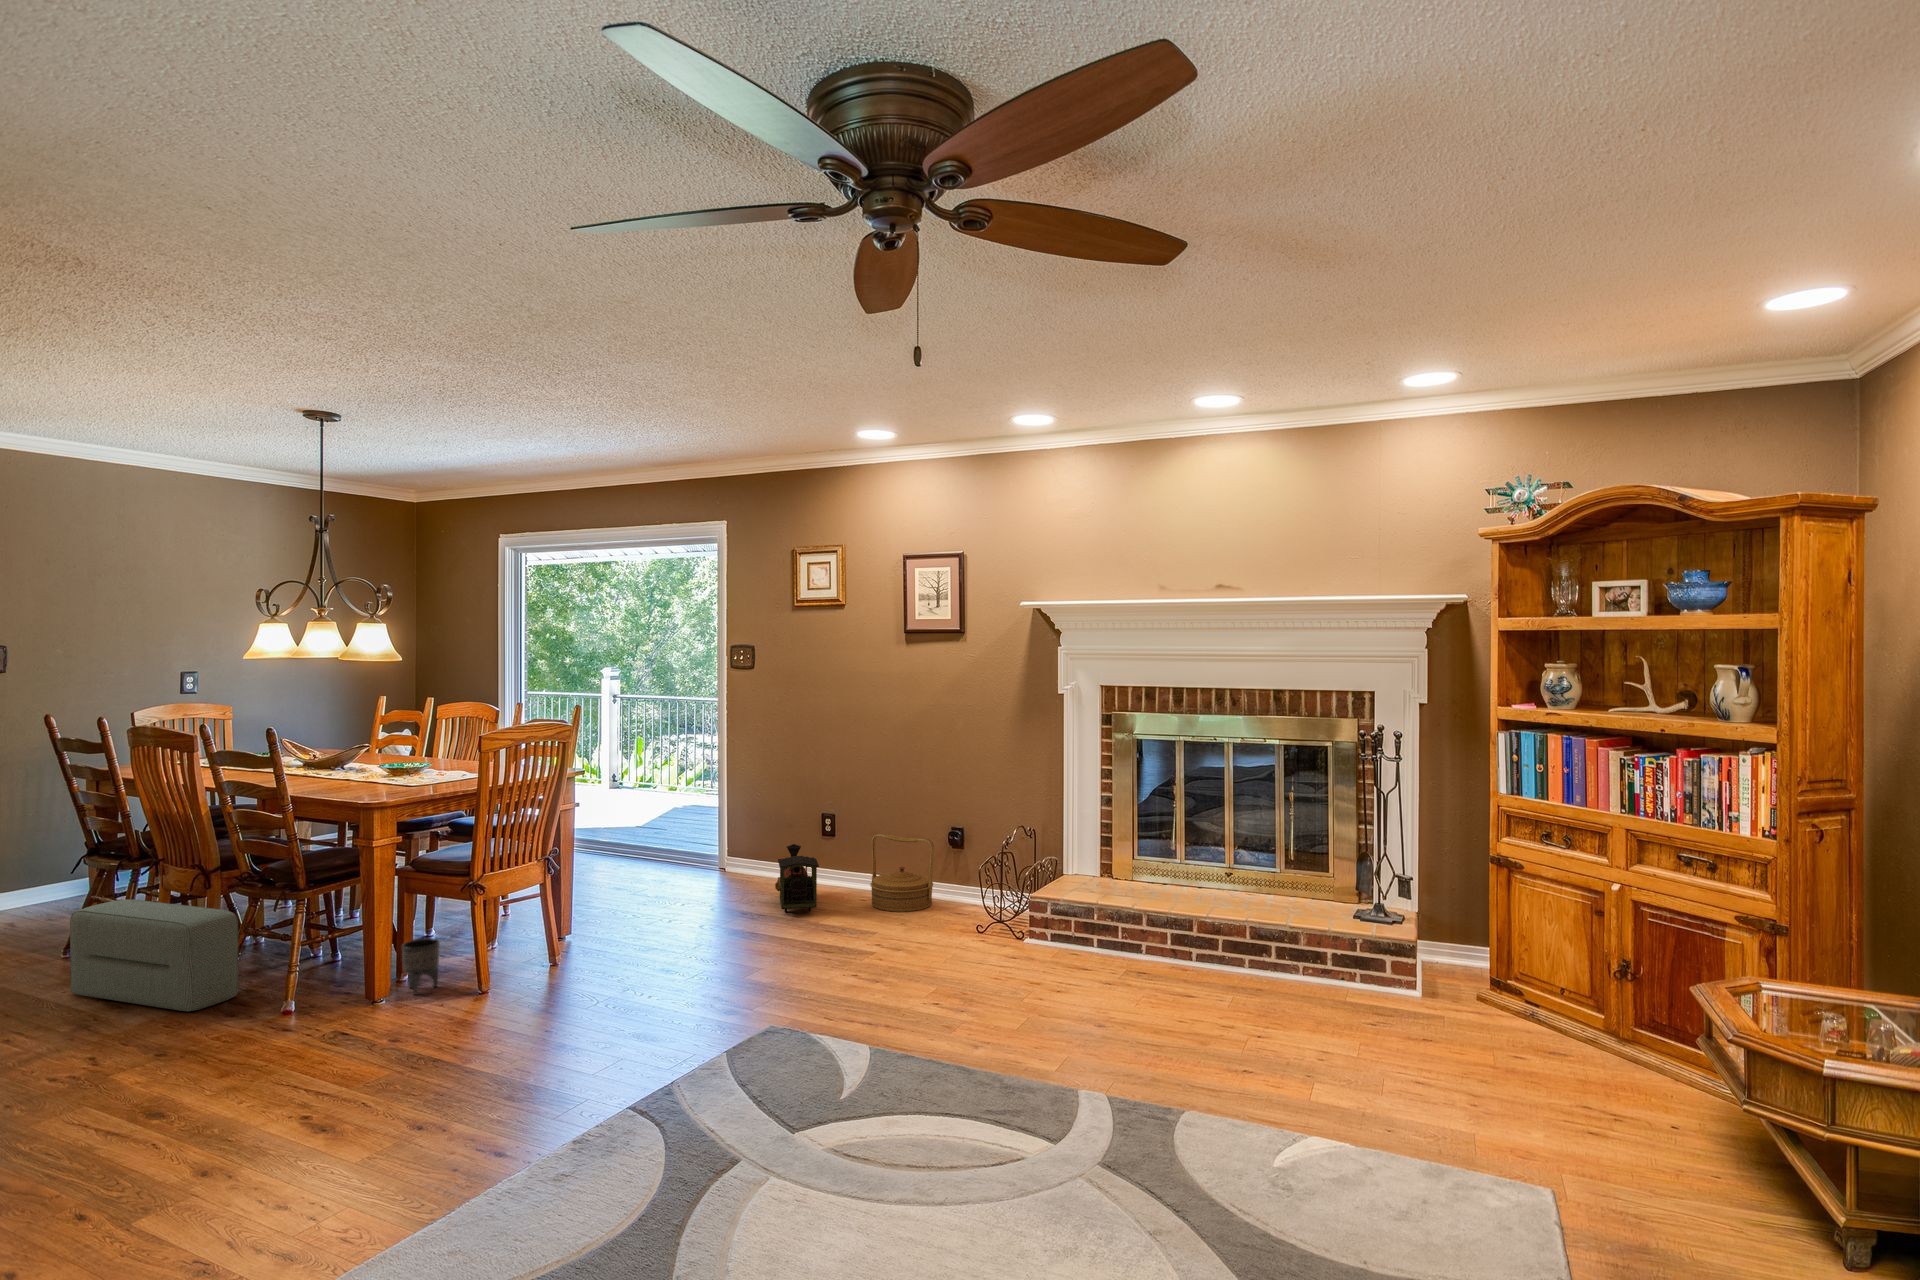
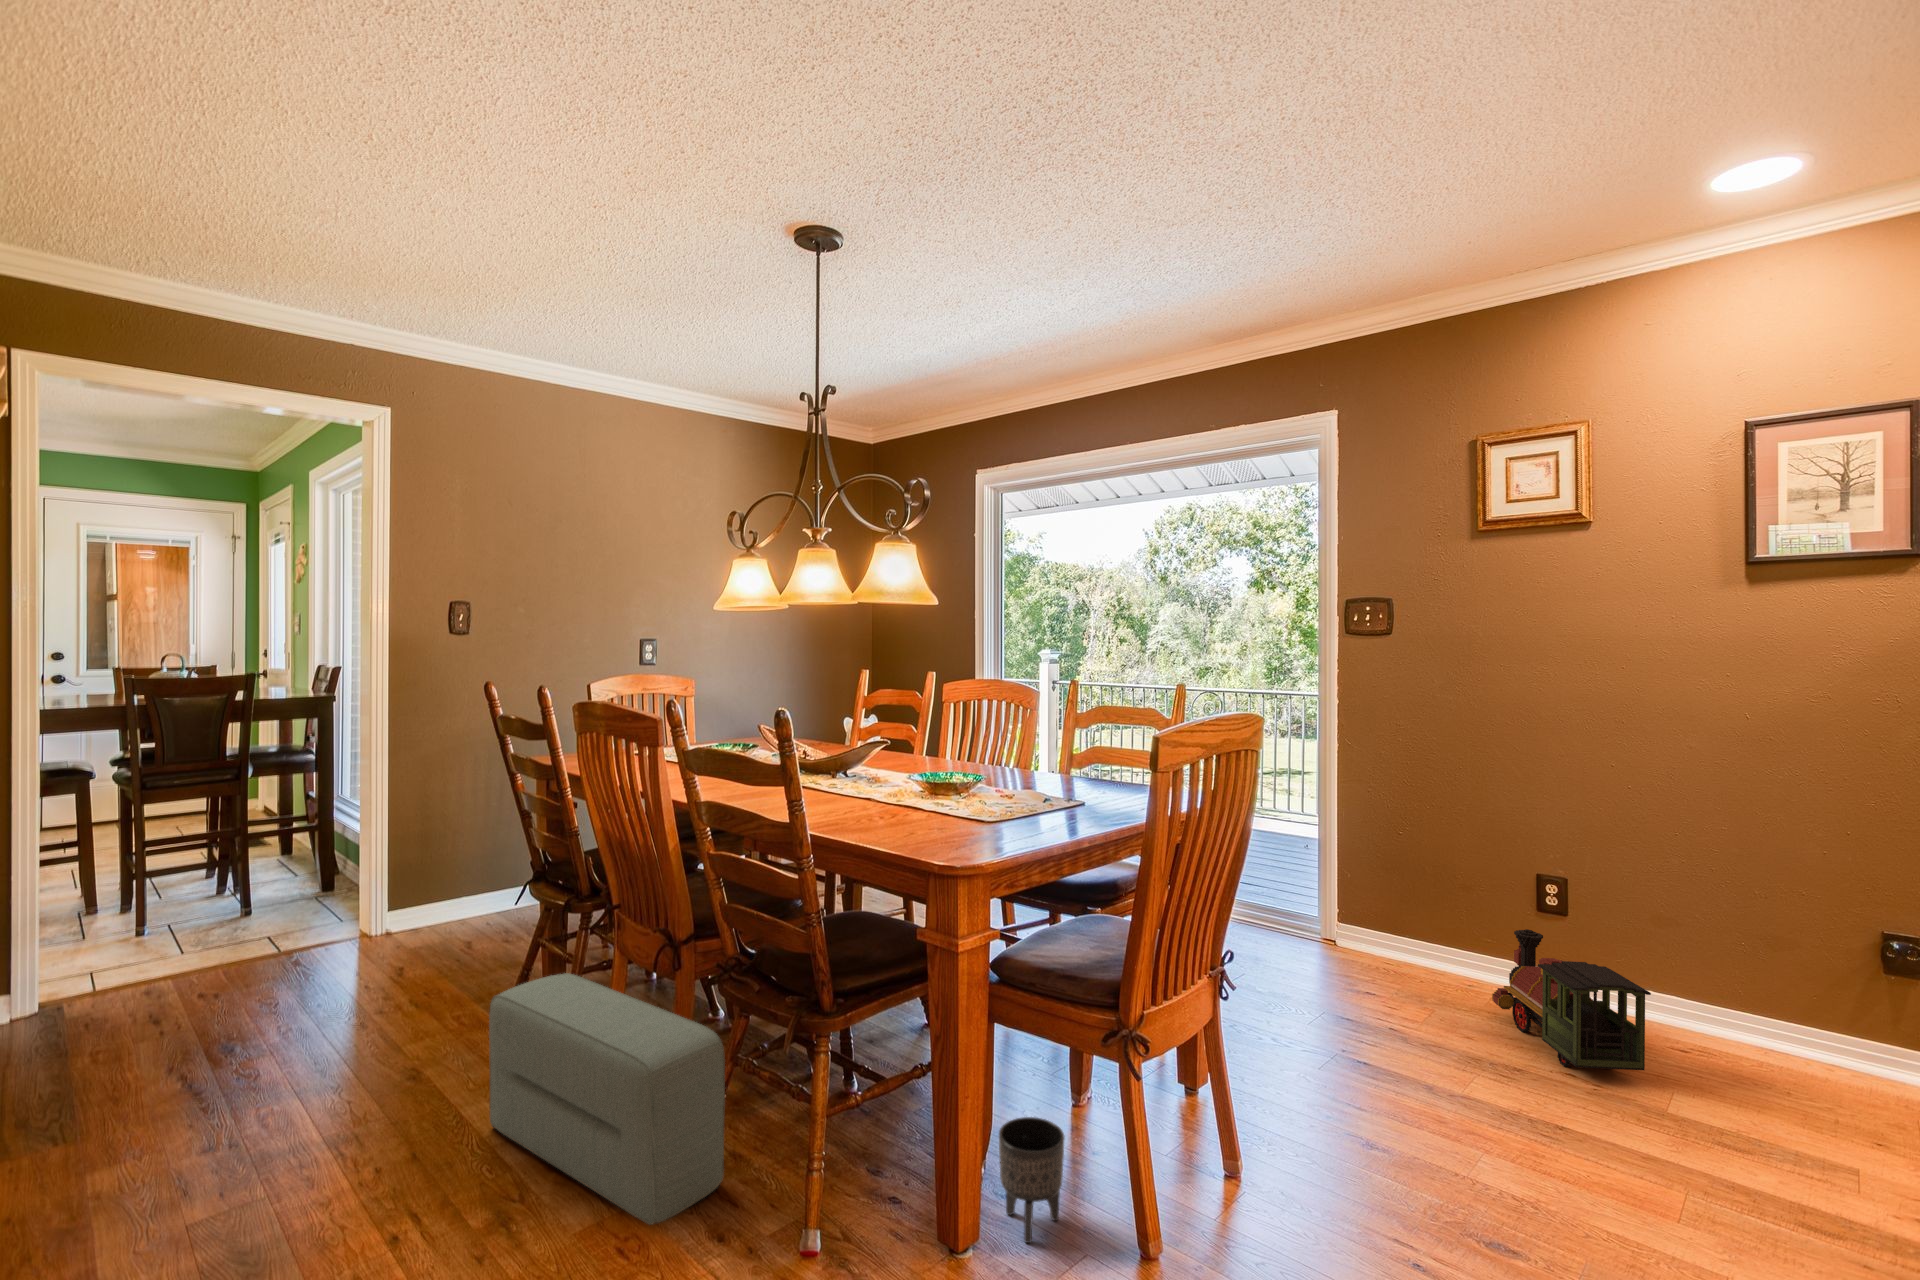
basket: present [870,834,934,912] -> none [1704,930,1881,1098]

